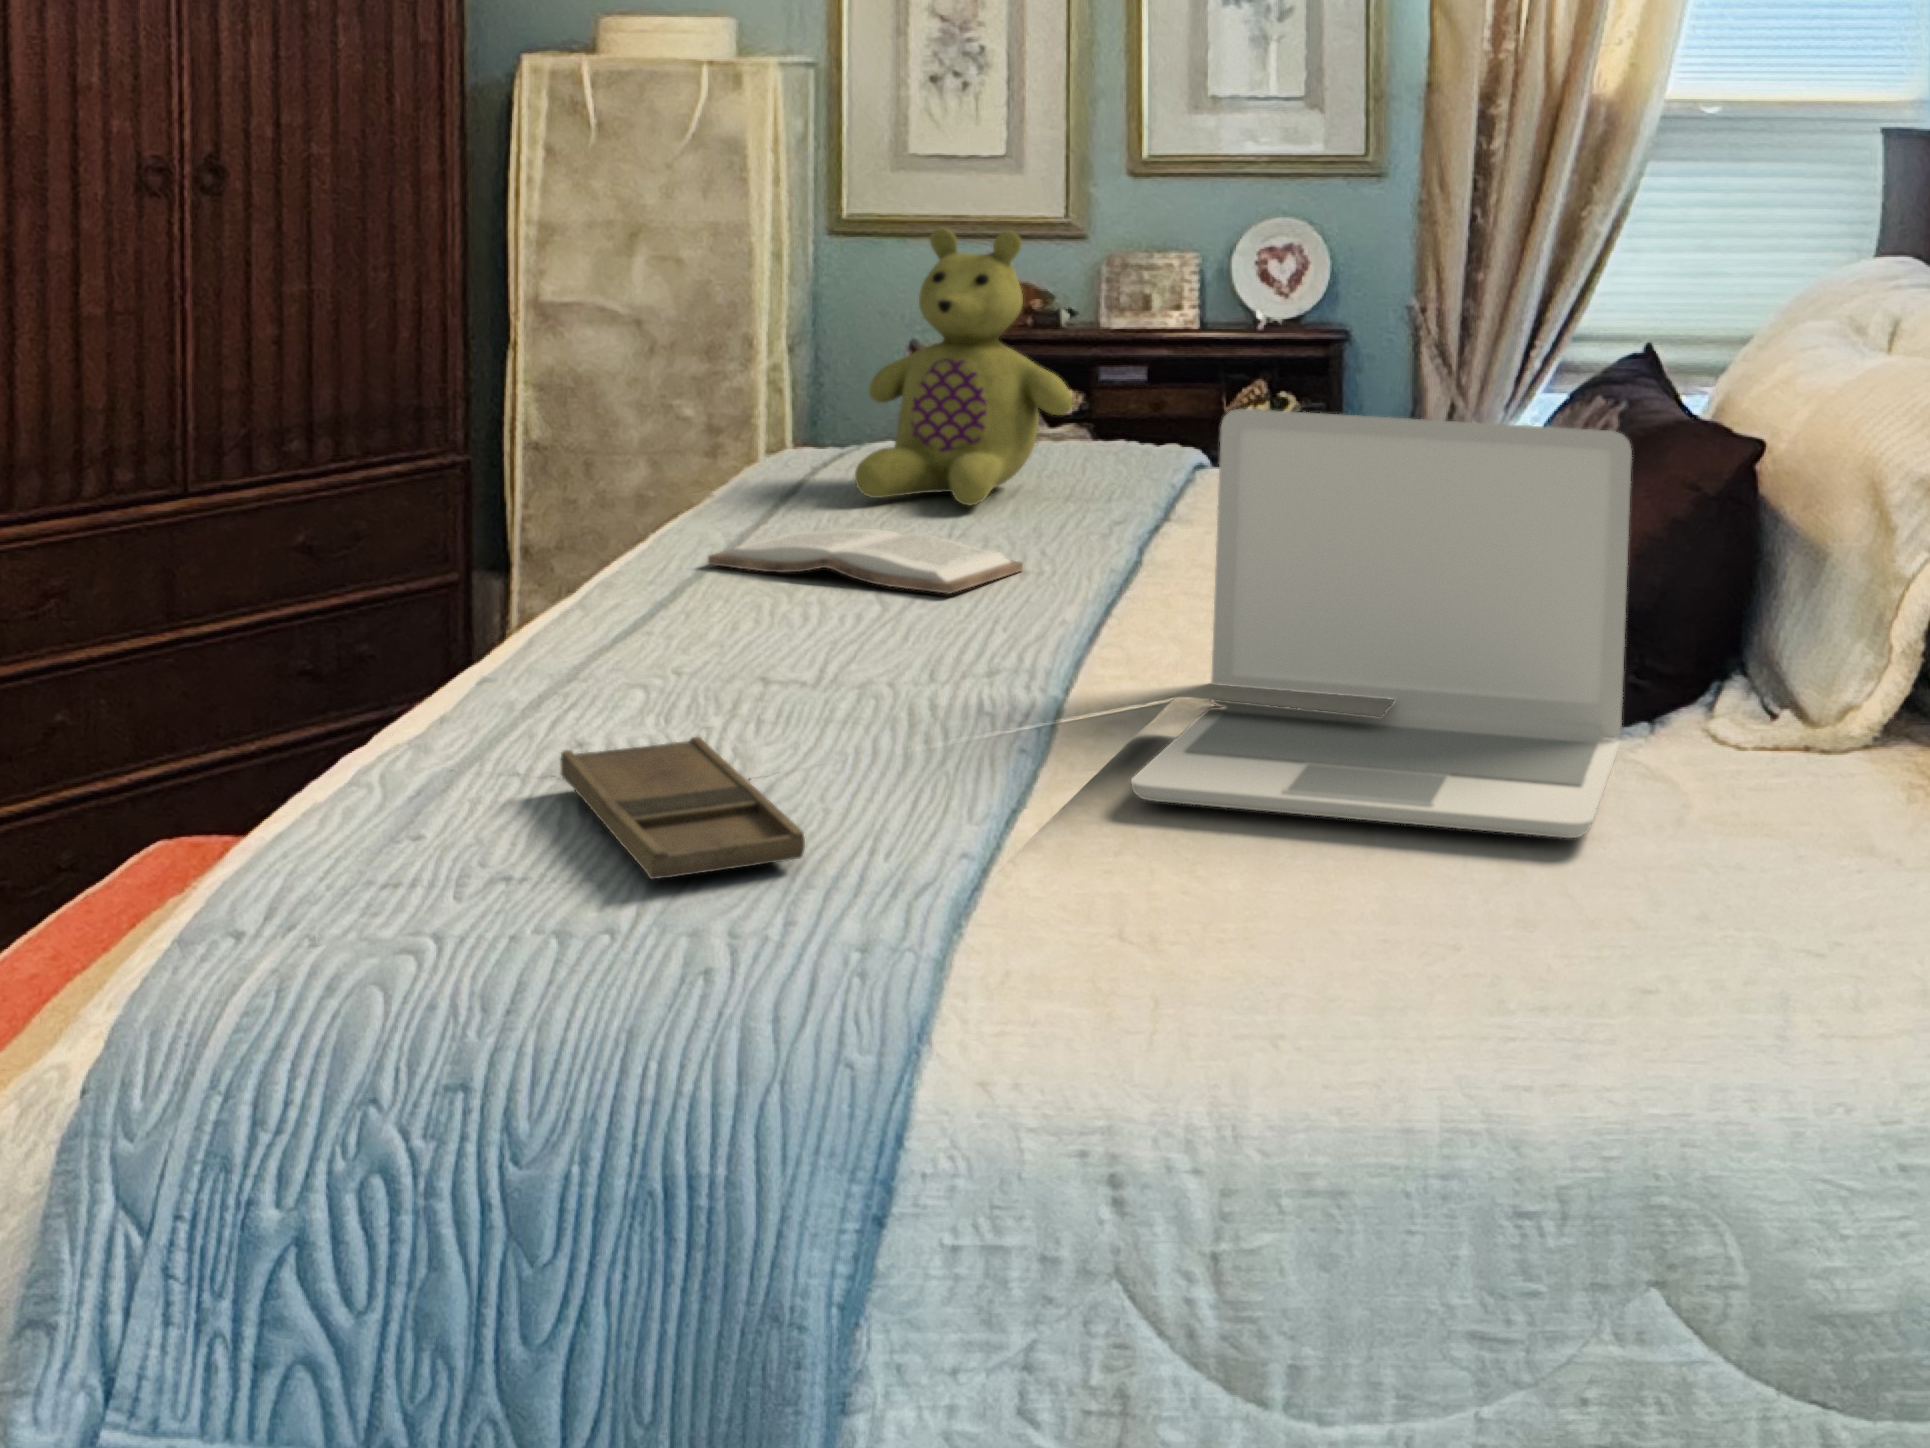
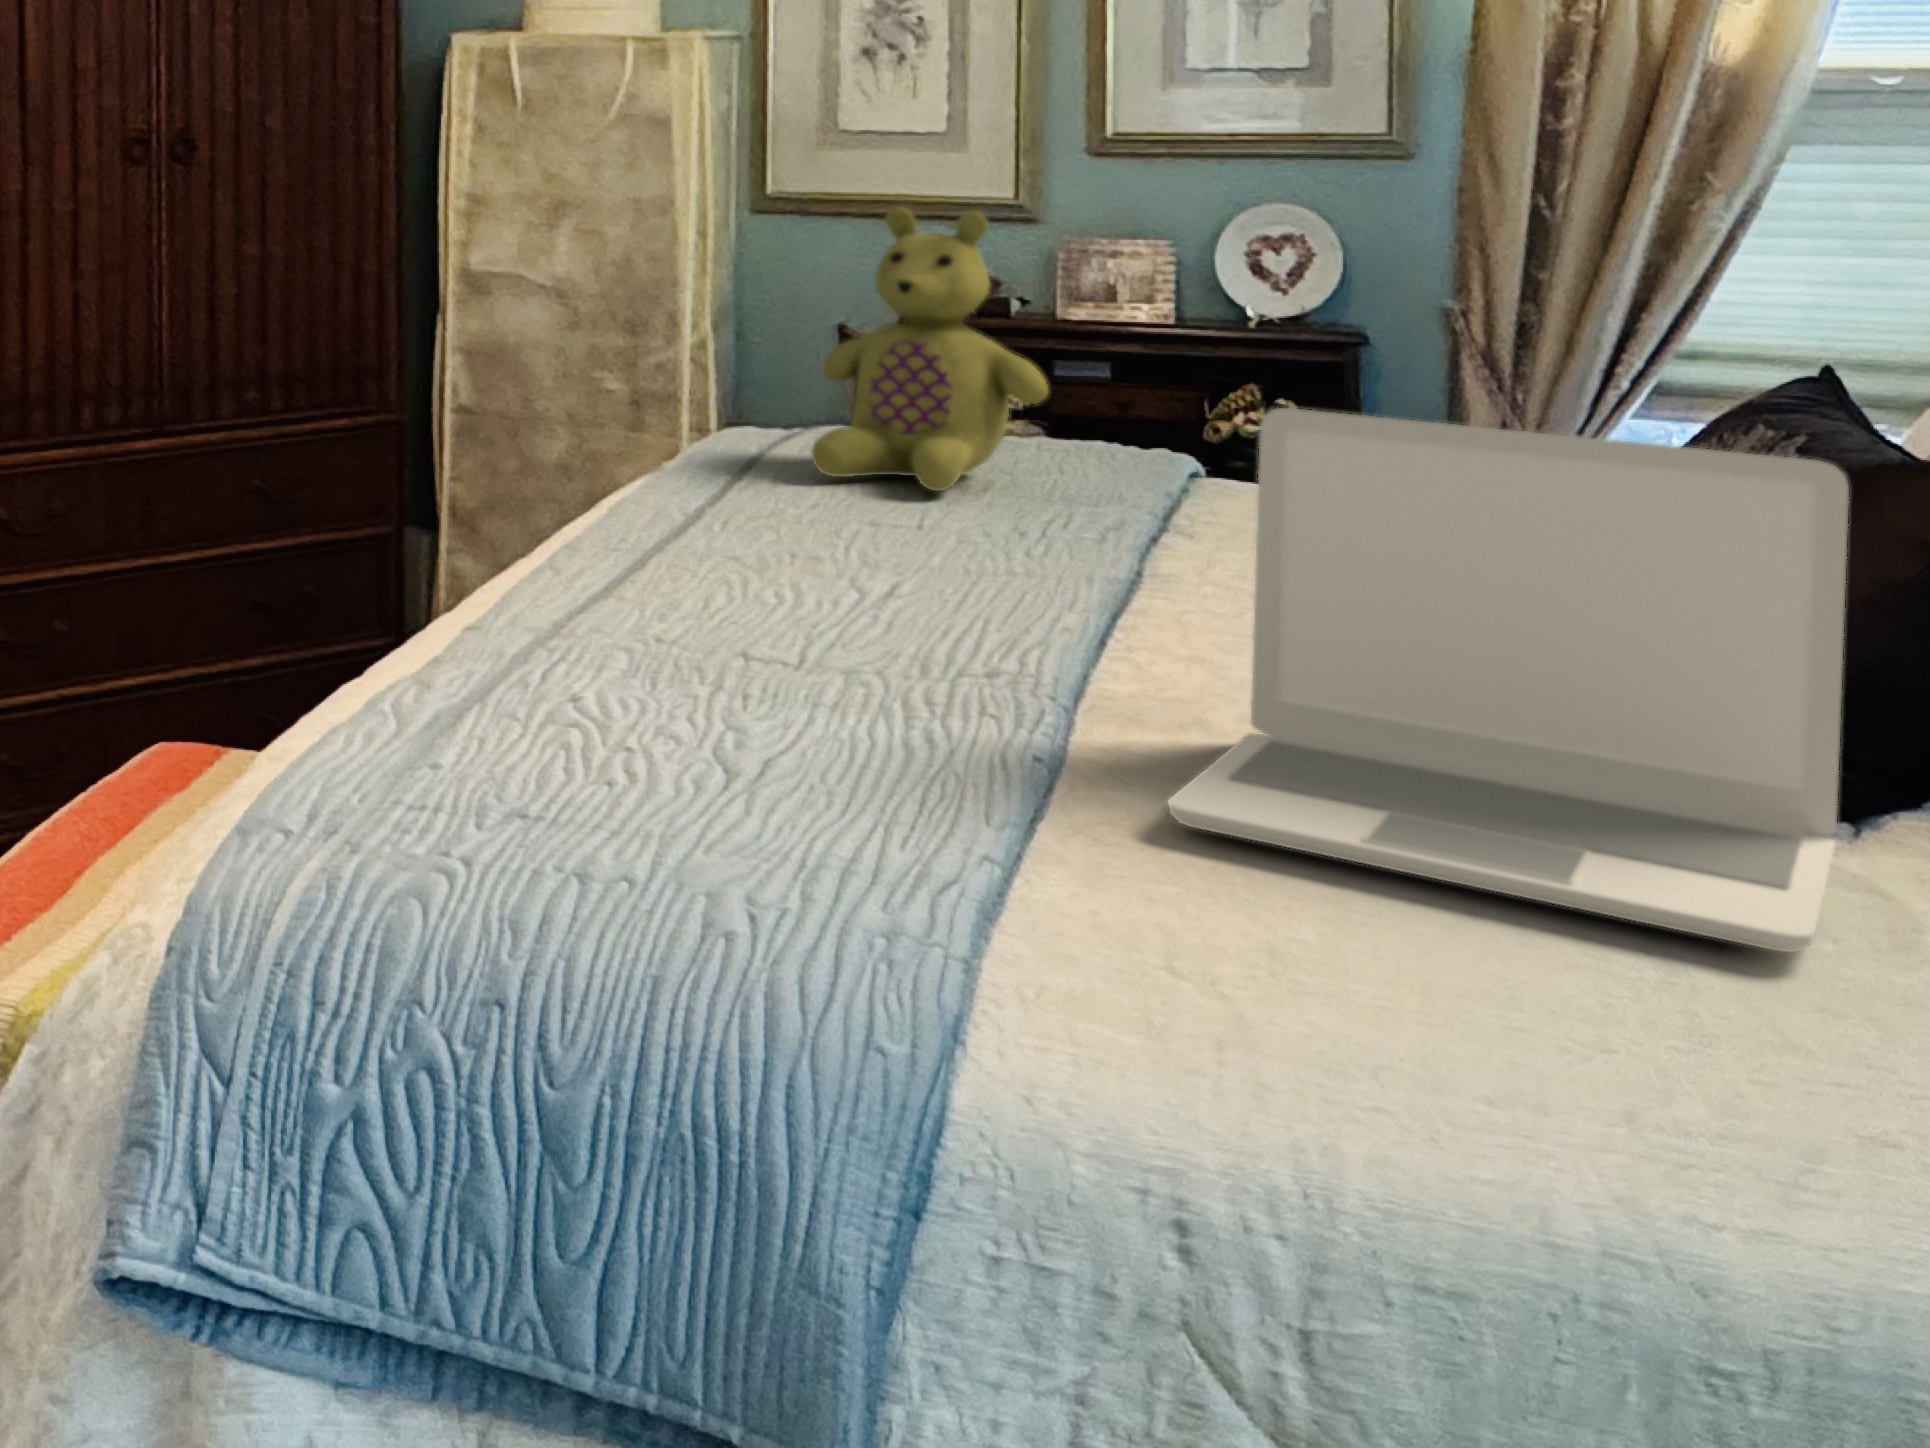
book: present [708,529,1023,594] -> none [672,504,1006,580]
tray: present [561,736,805,879] -> none [559,695,812,834]

